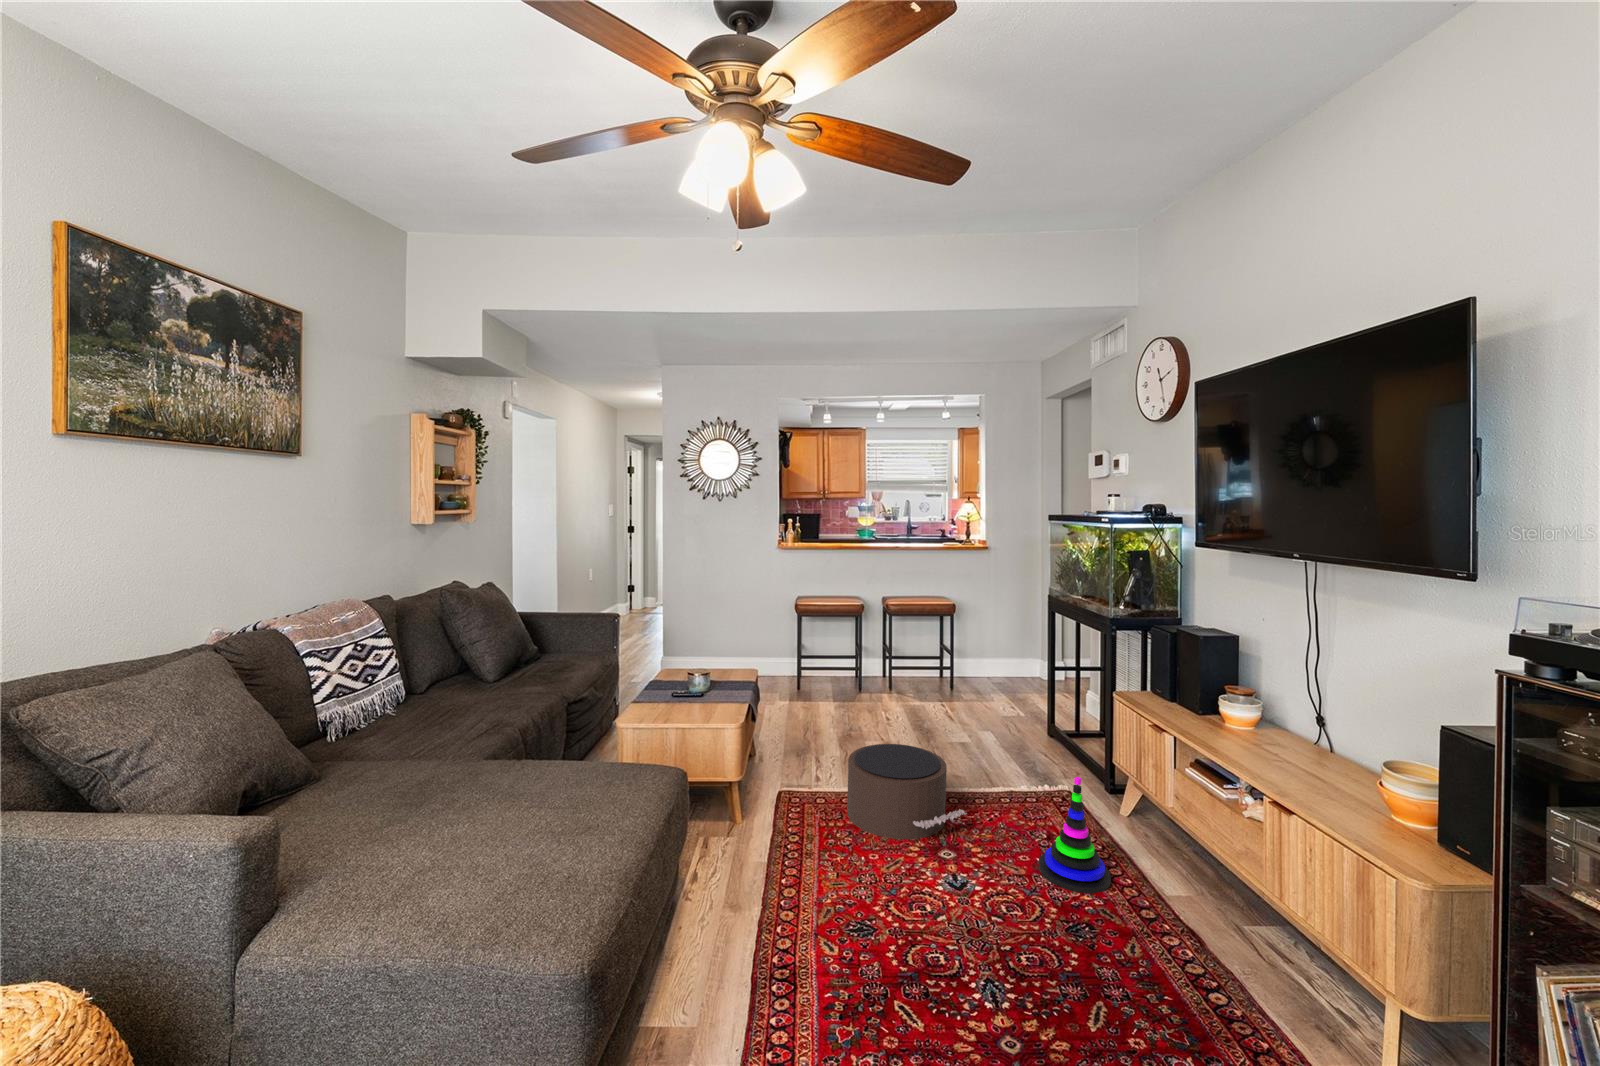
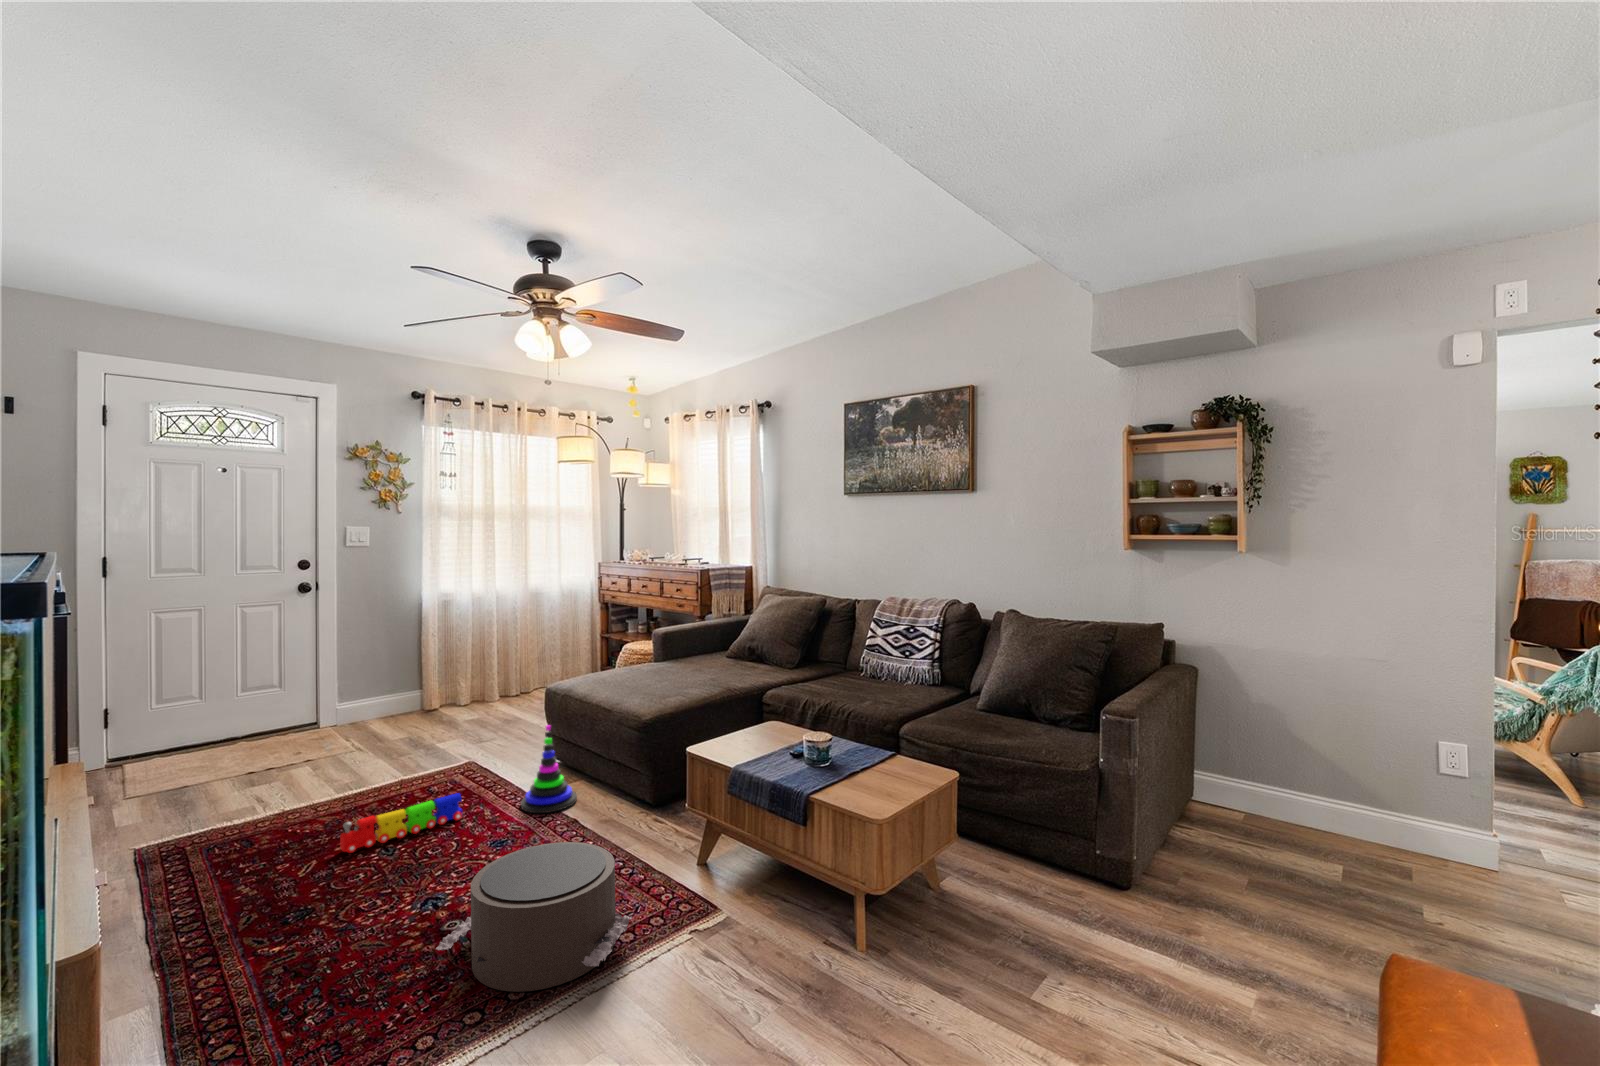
stacking toy: present [1039,777,1111,893] -> present [521,725,577,813]
toy train: none [878,971,1059,1025] -> present [340,793,463,853]

